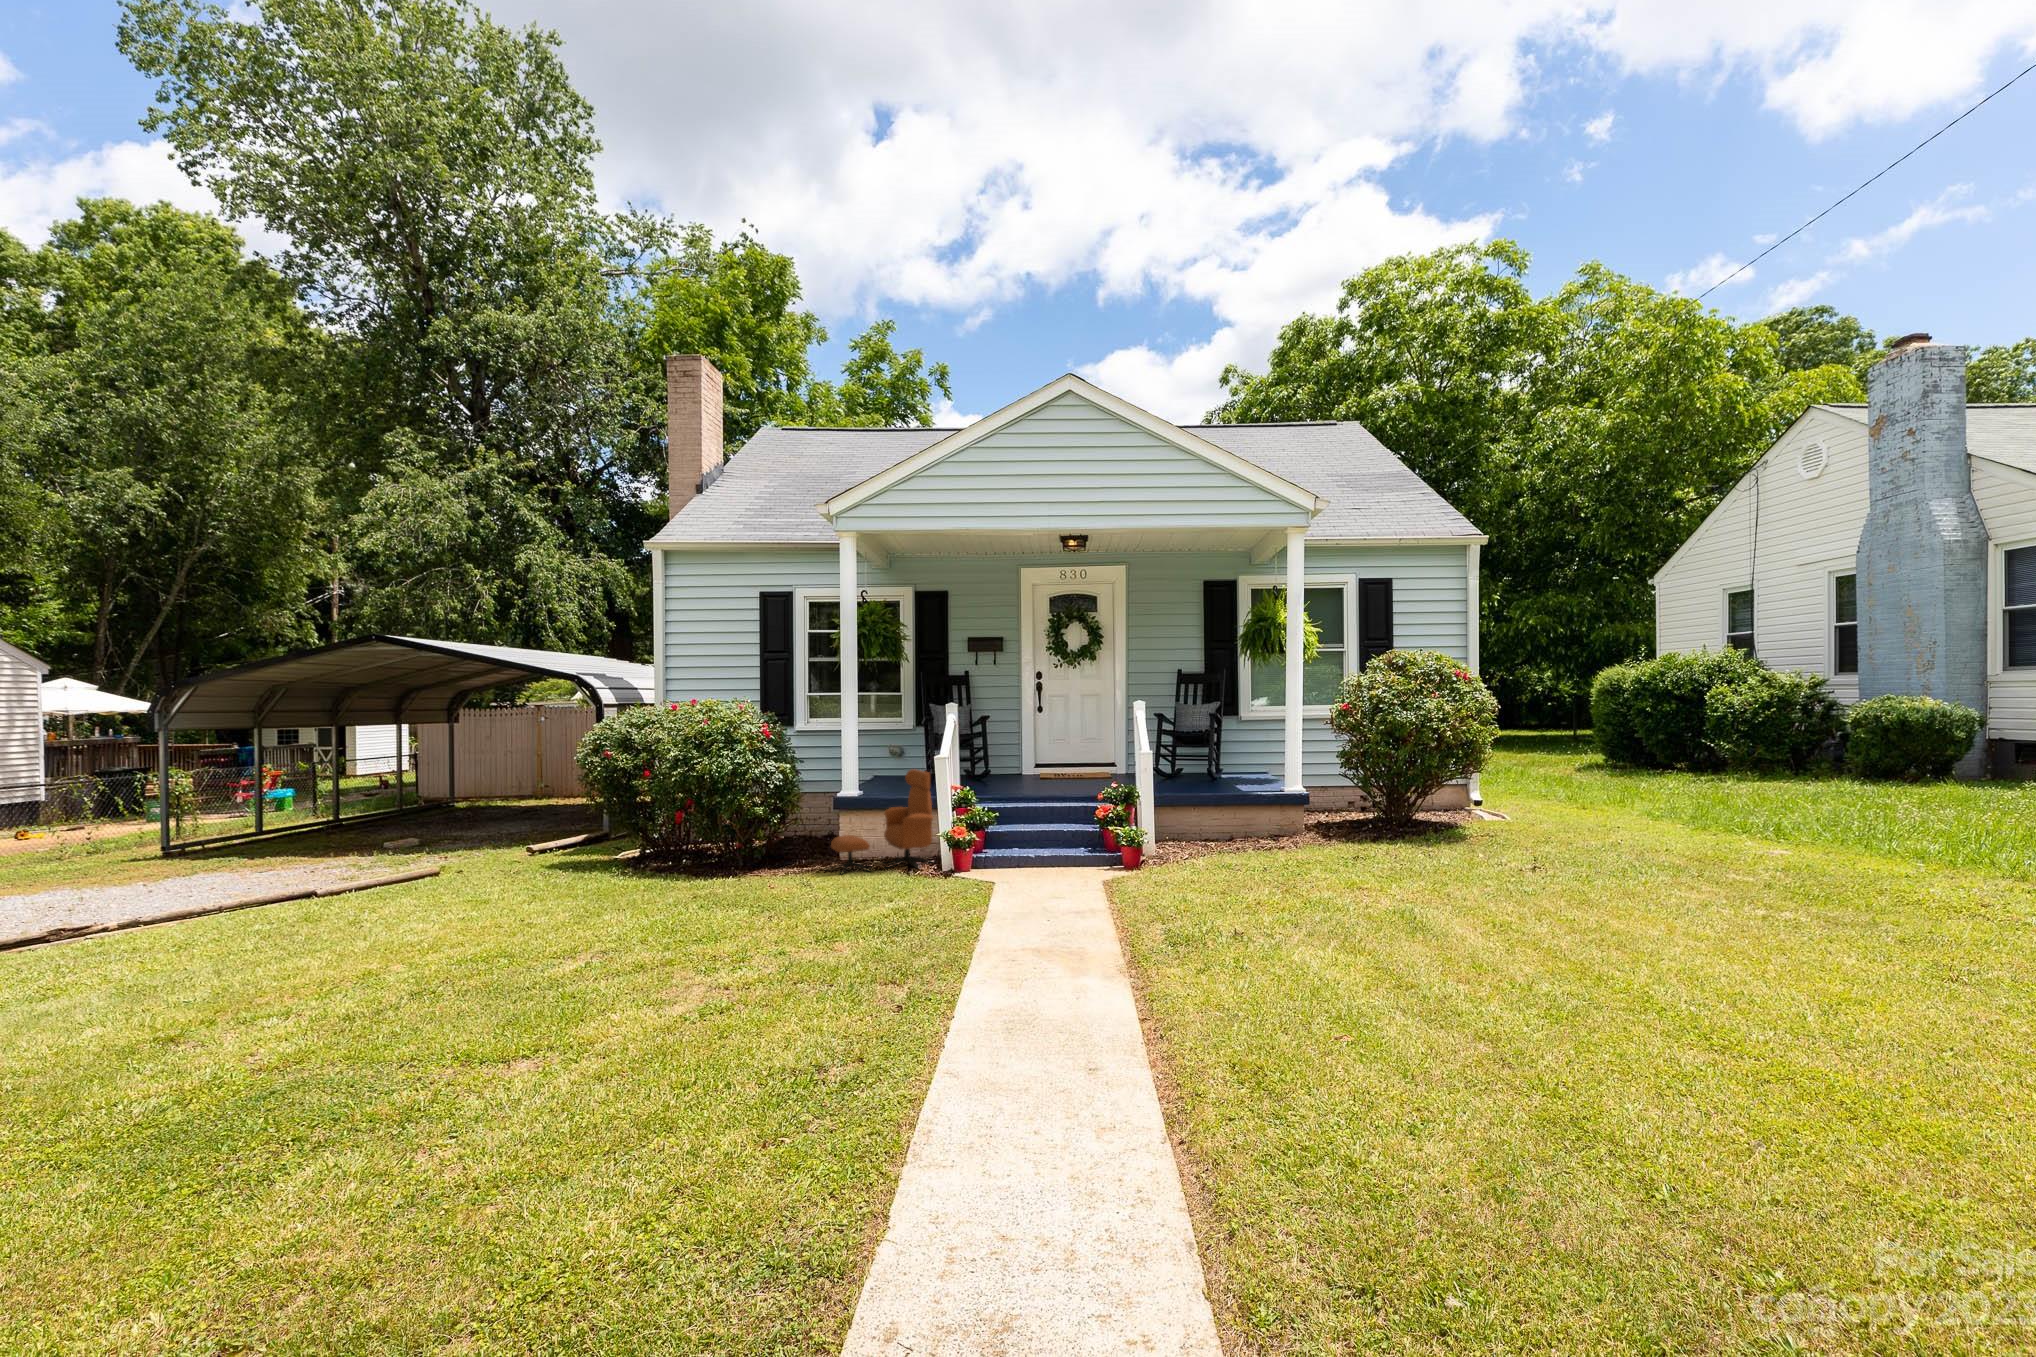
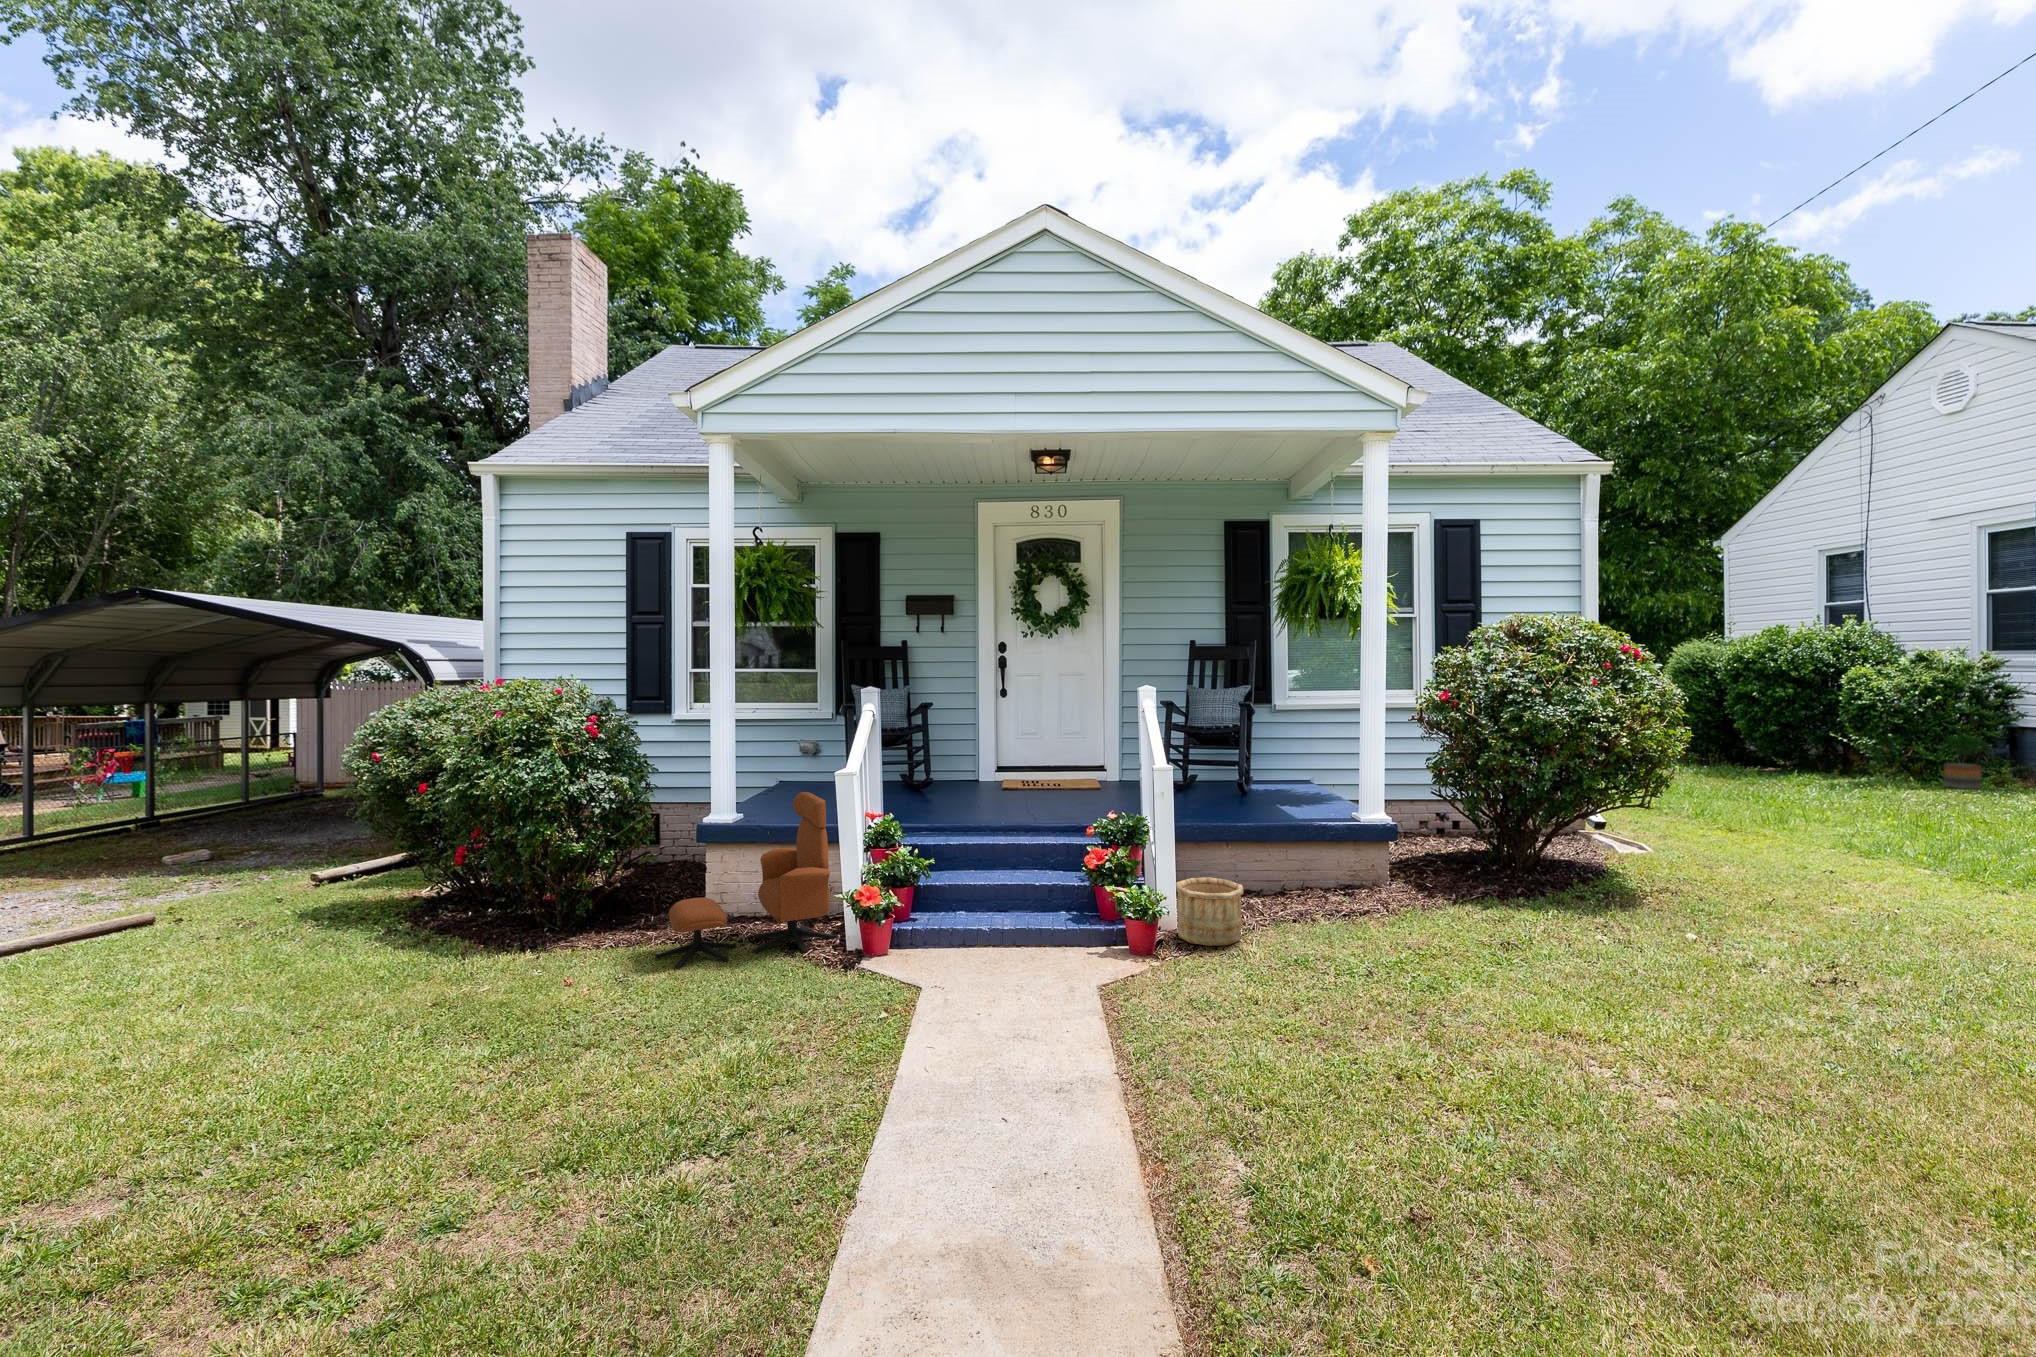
potted tree: none [1787,744,1828,786] -> present [1939,736,1992,789]
wooden bucket: none [1154,823,1197,863] -> present [1176,877,1243,946]

